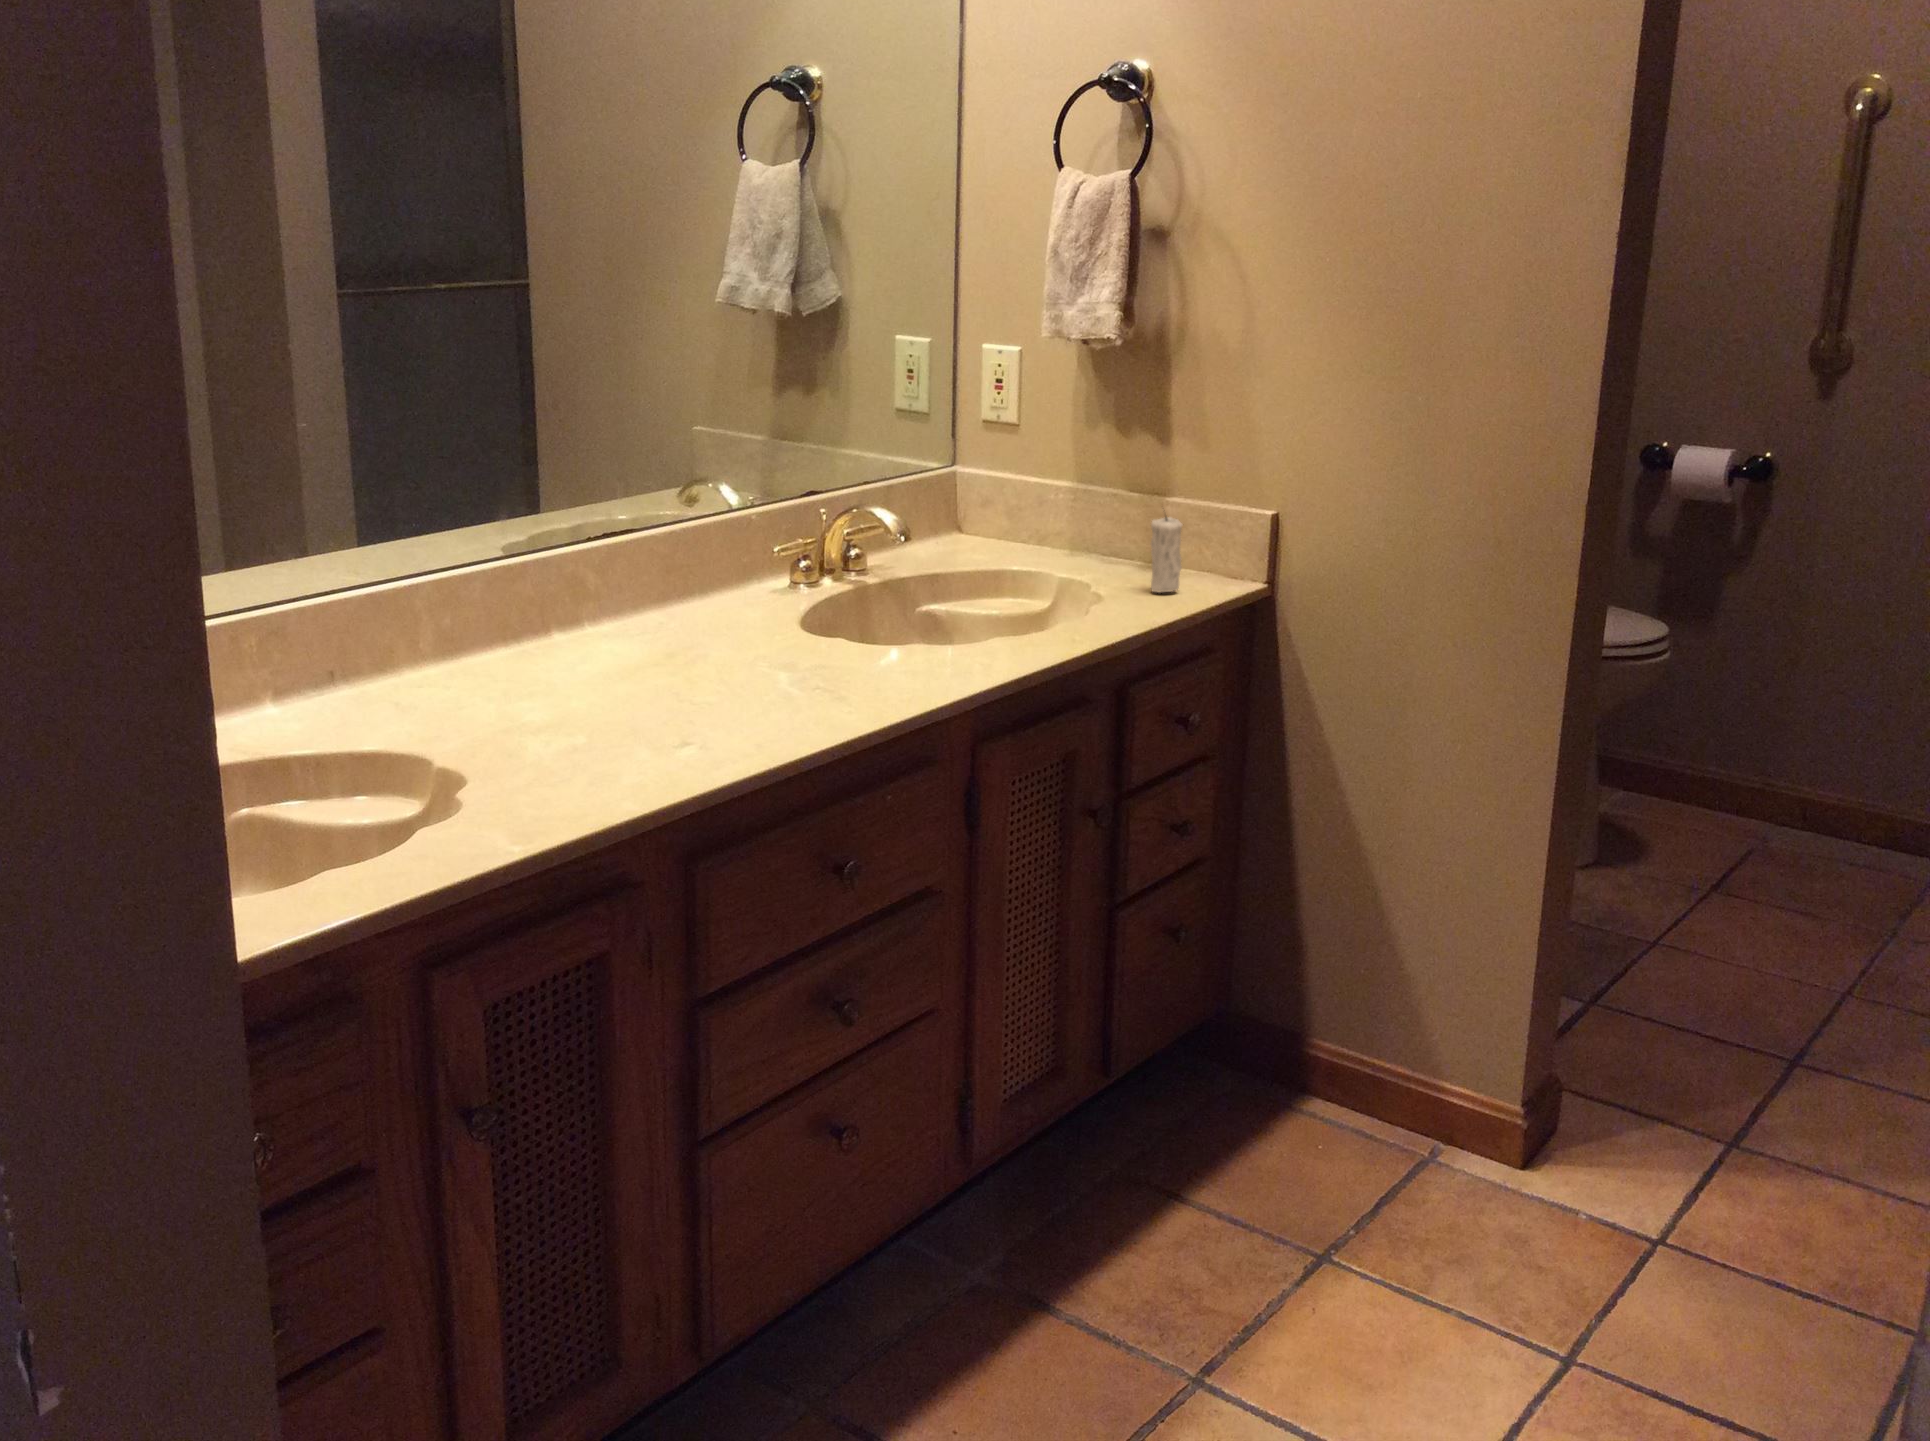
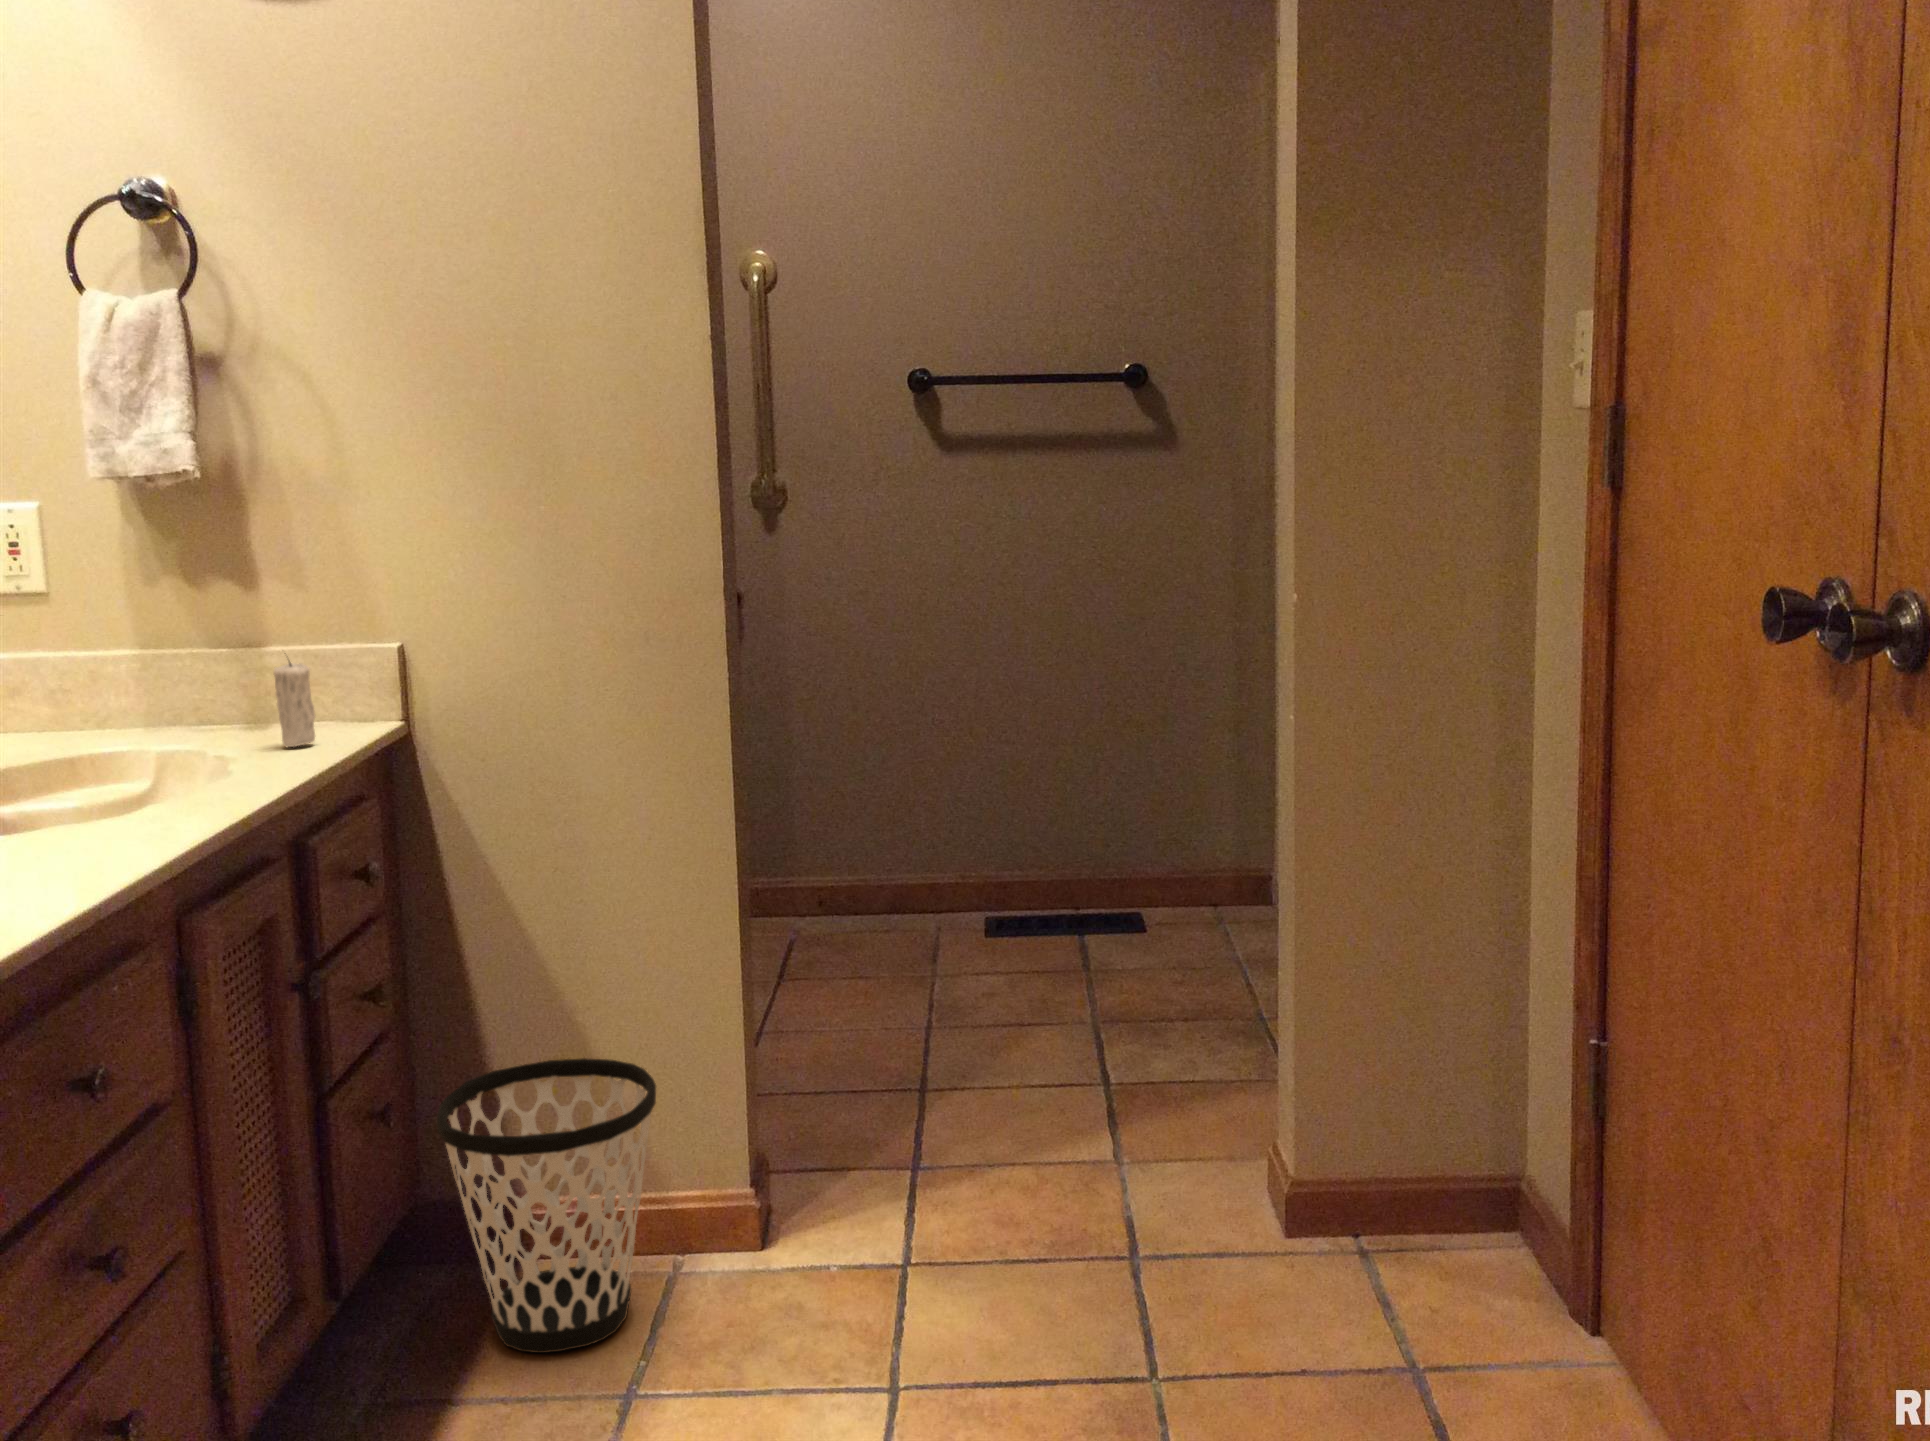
wastebasket: none [1215,918,1424,1193] -> present [436,1058,656,1353]

